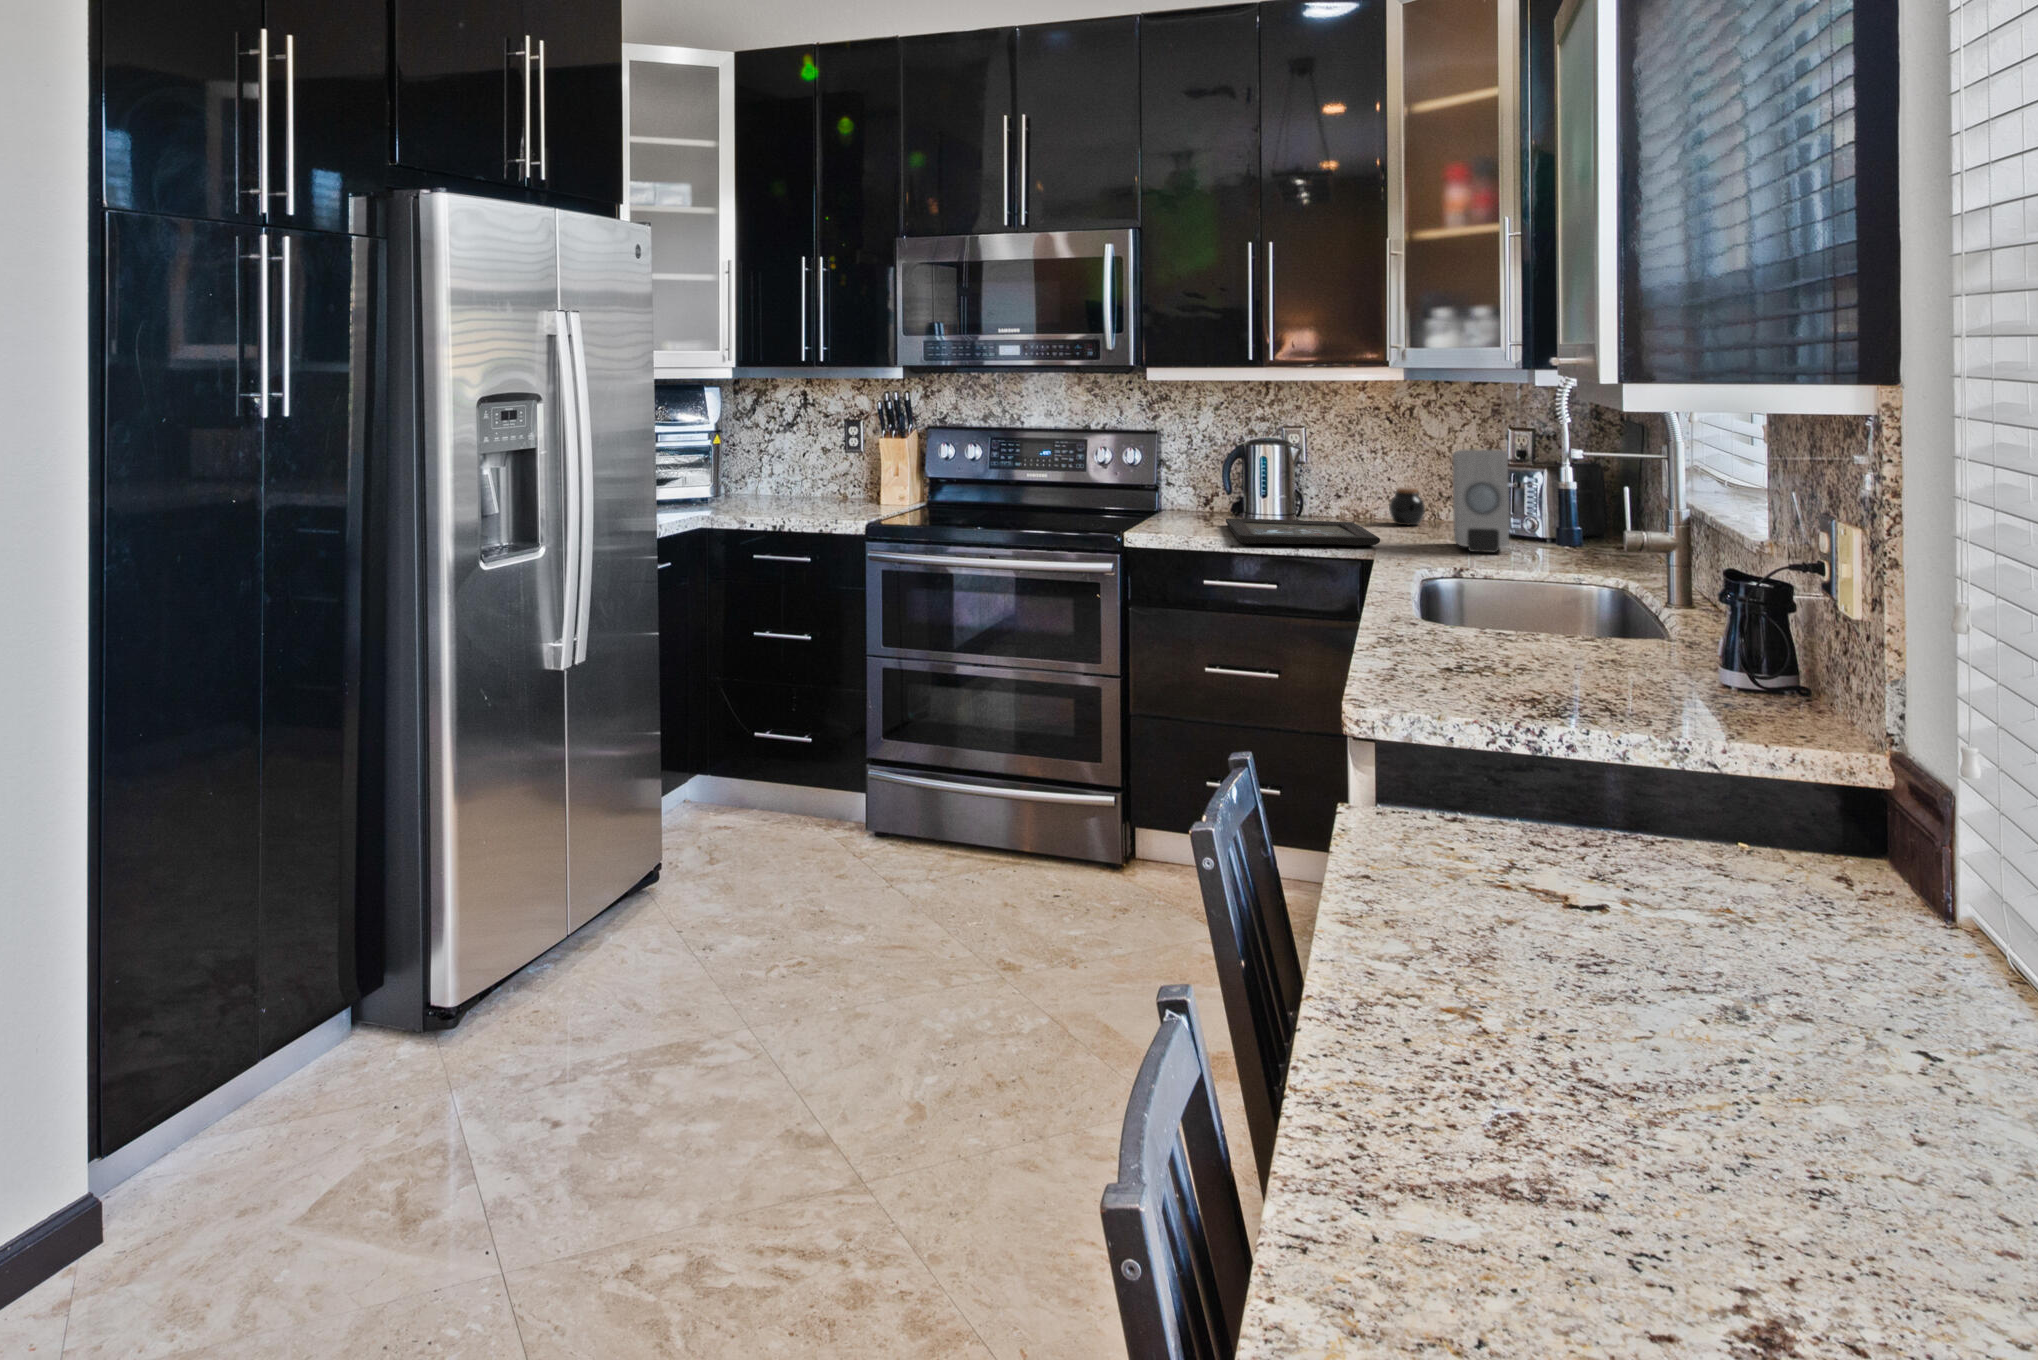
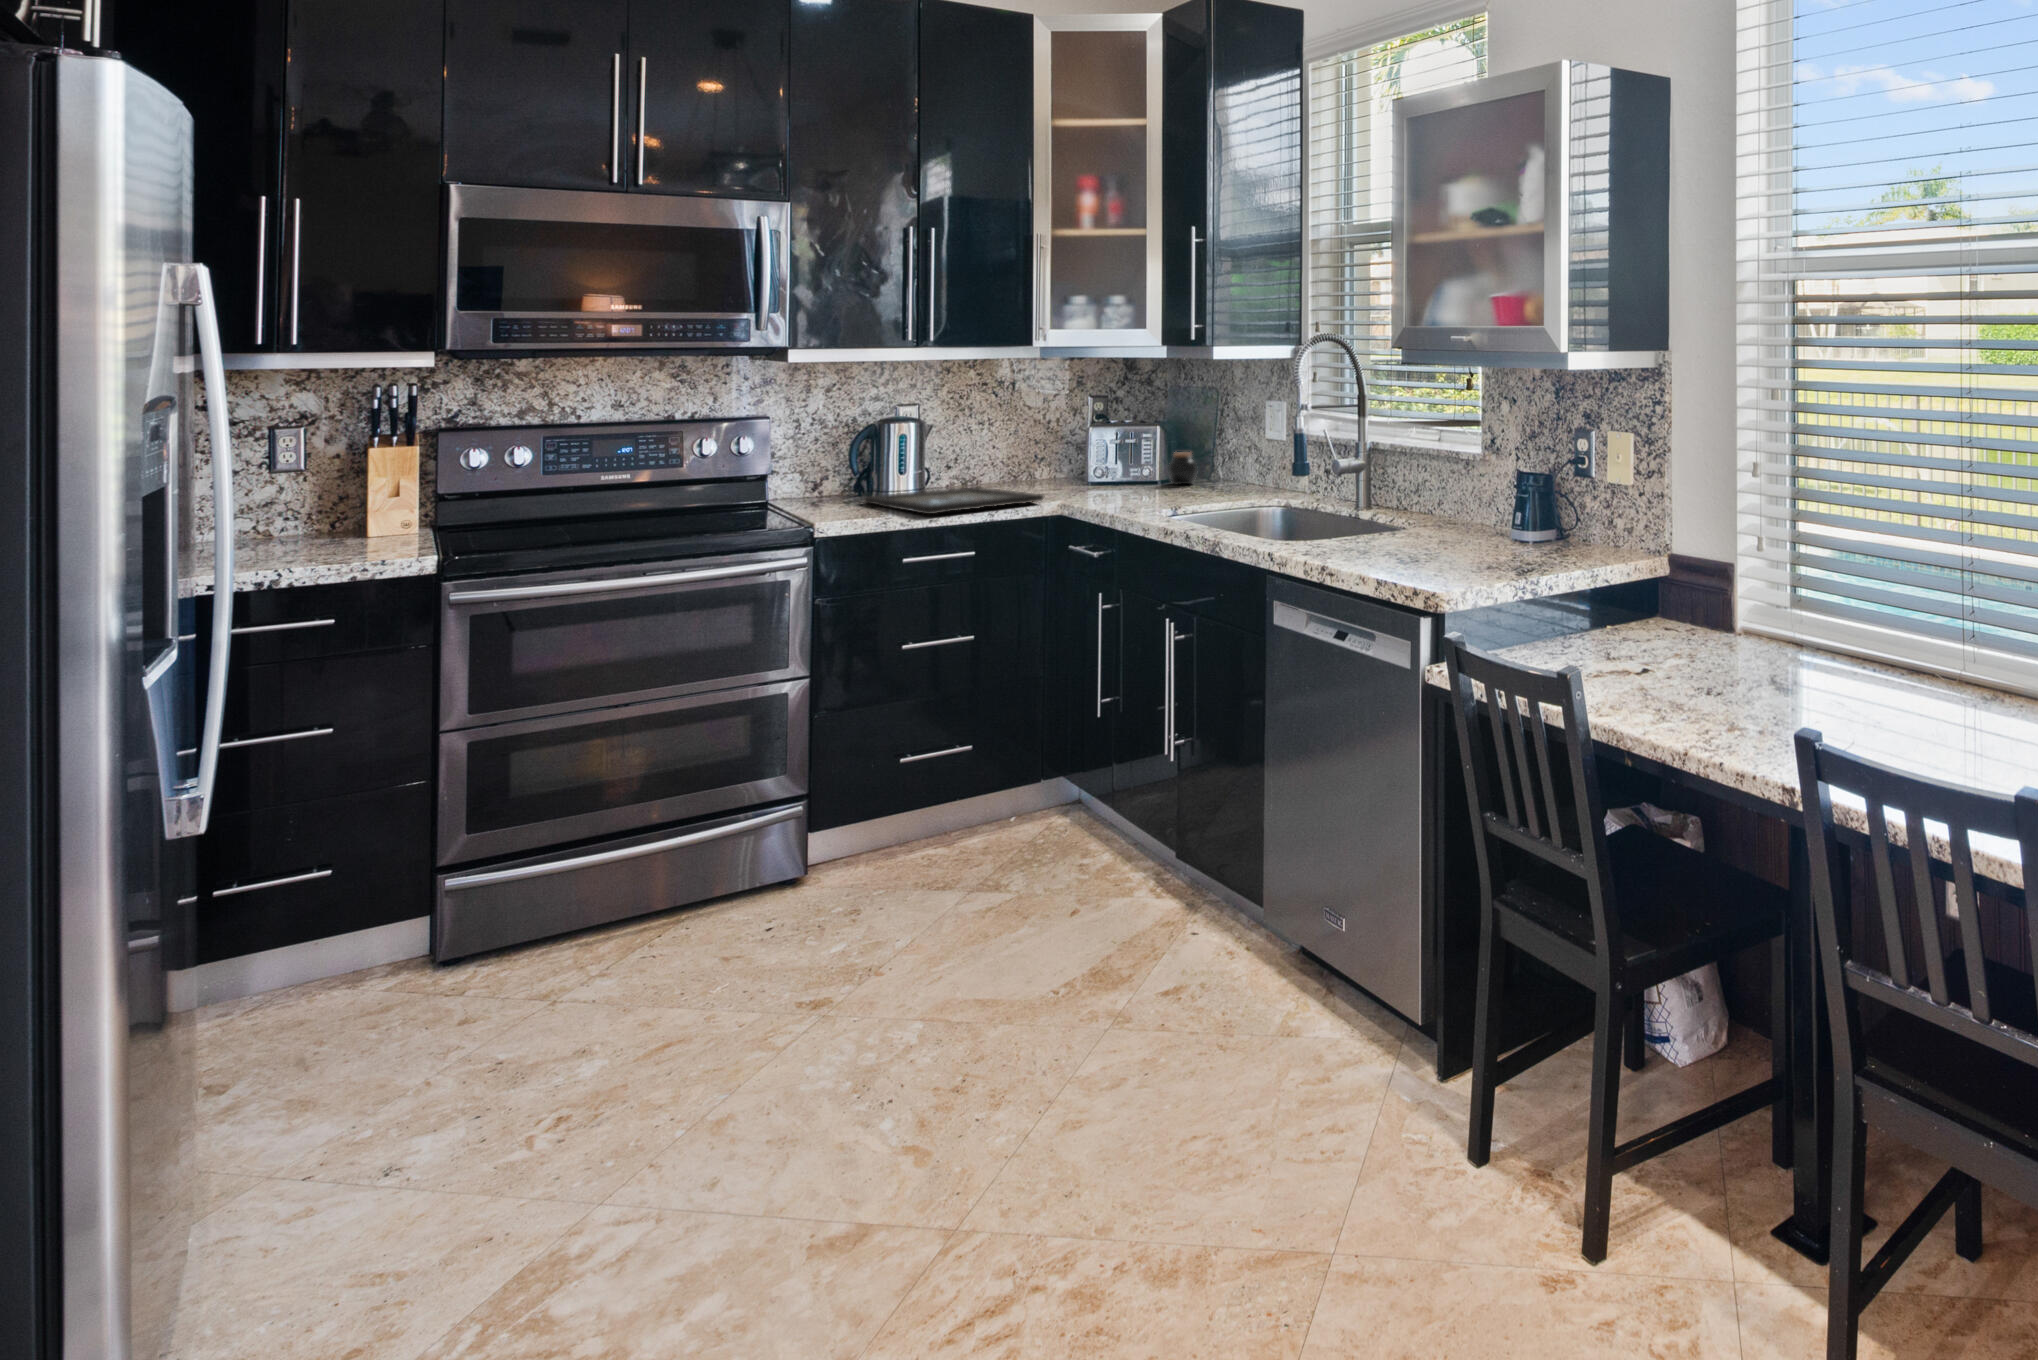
soap dispenser: present [1453,449,1509,553] -> none [1083,412,1144,497]
jar: present [1389,487,1425,525] -> present [1168,452,1198,484]

